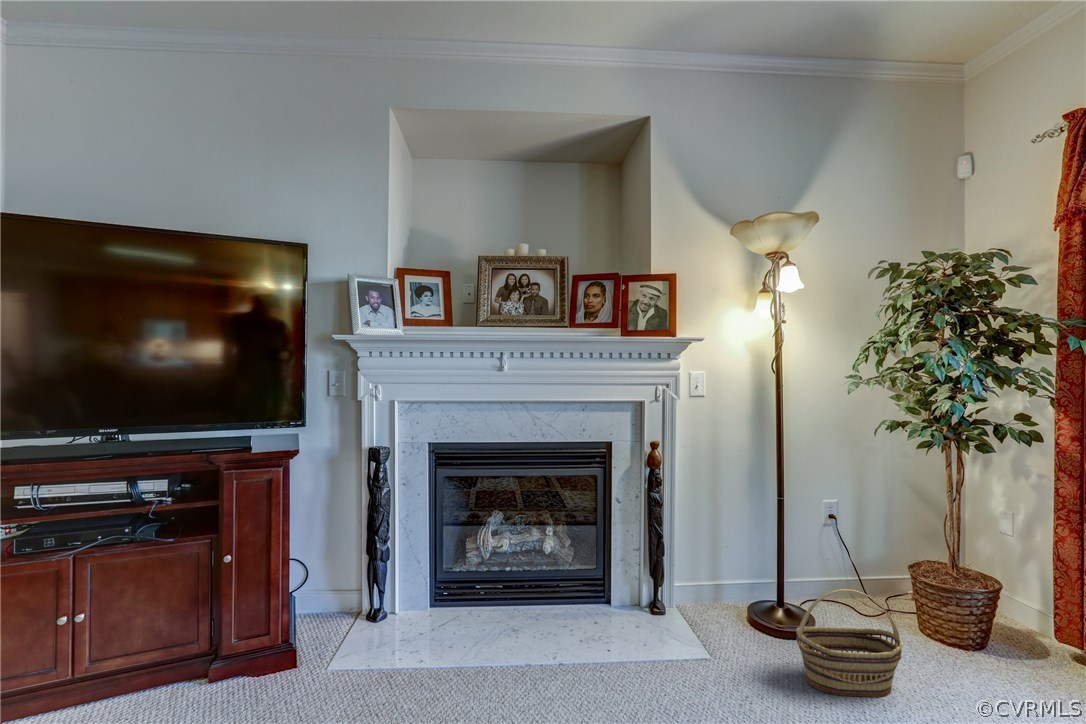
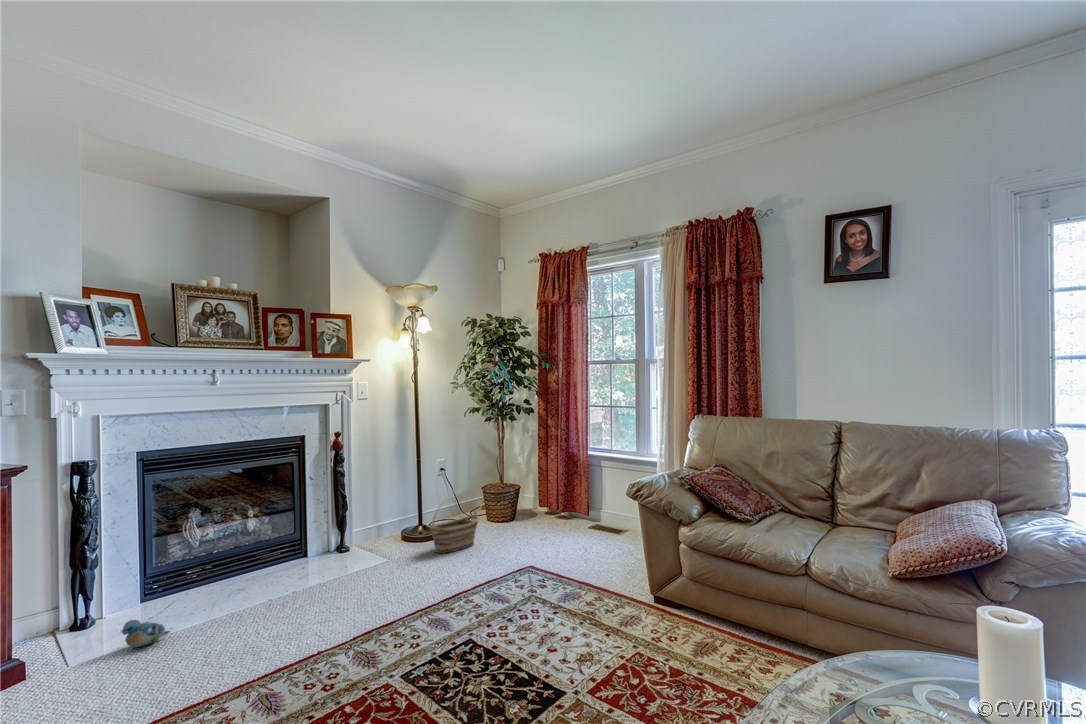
plush toy: none [366,656,416,694] -> present [121,620,170,647]

